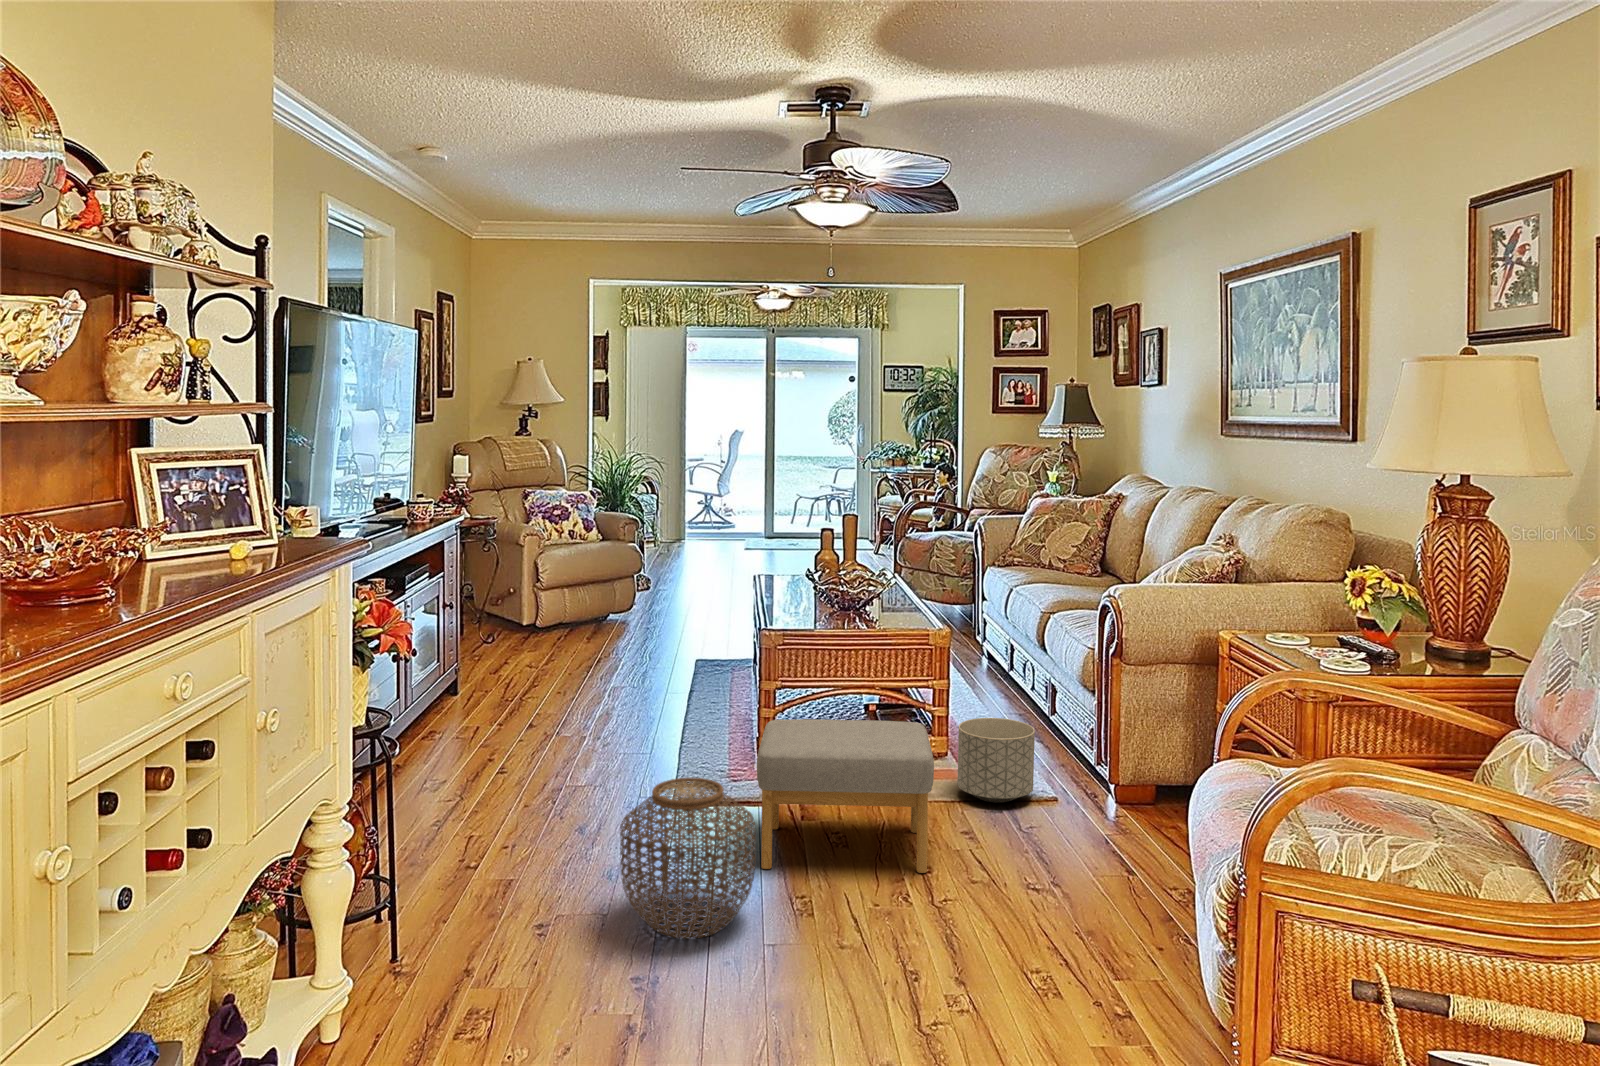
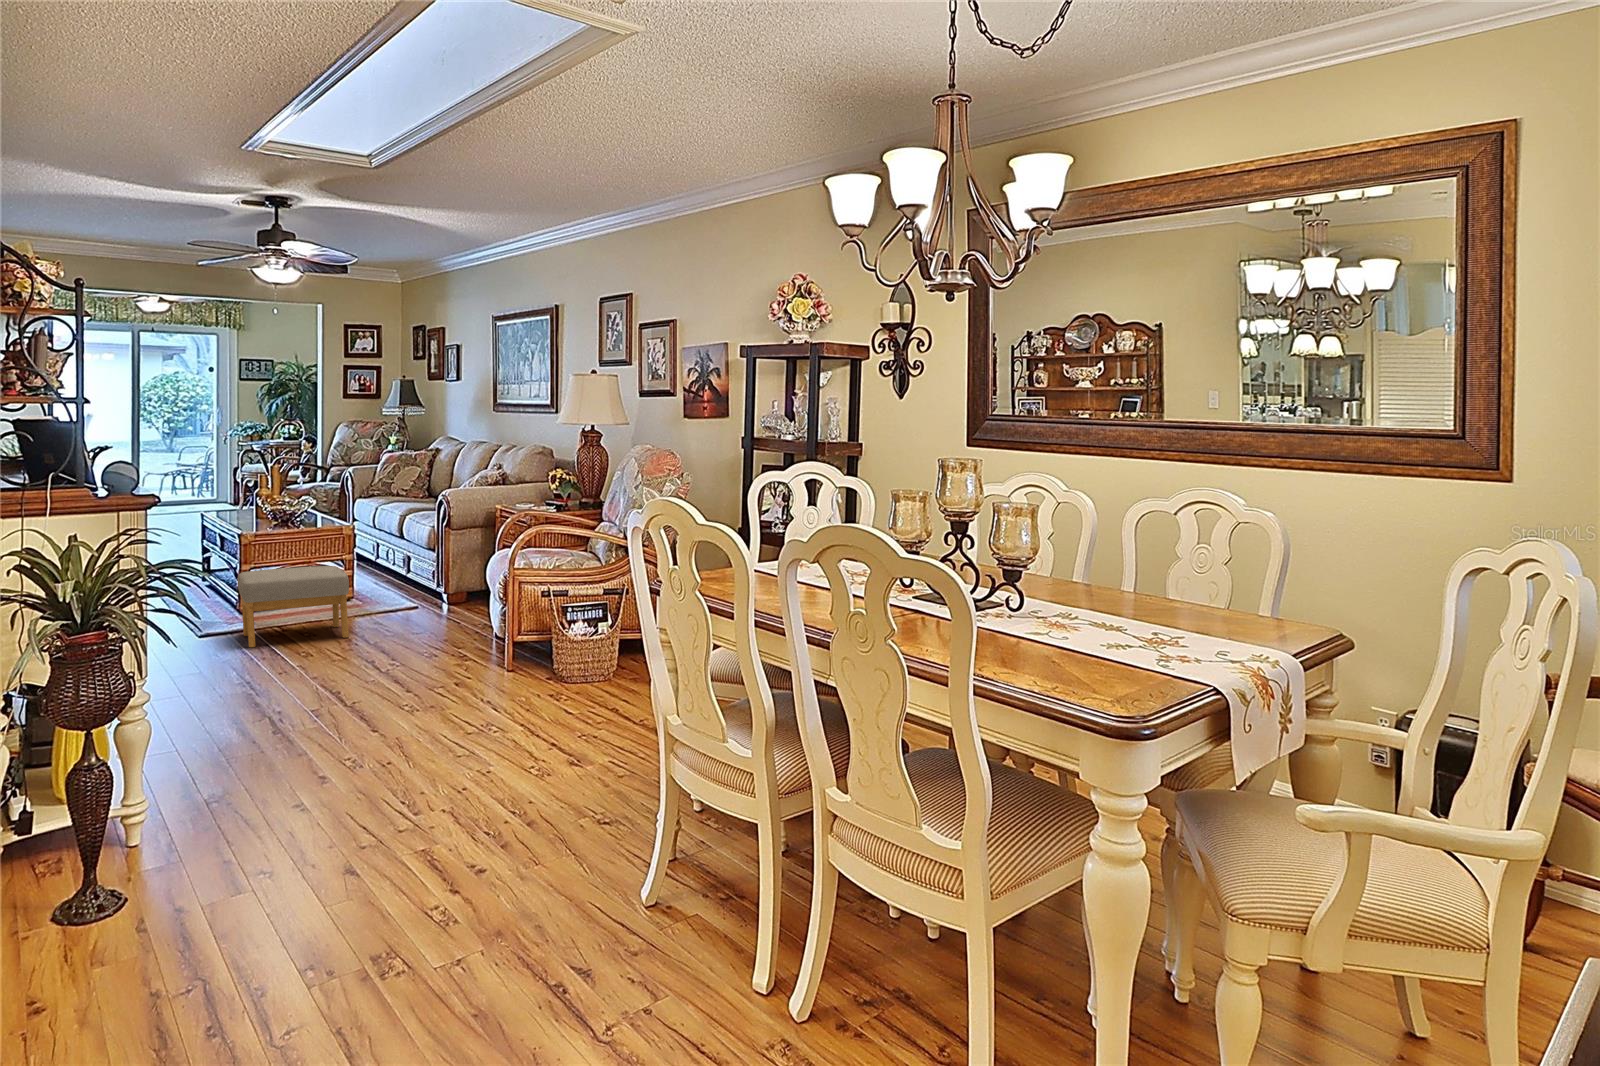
planter: present [957,718,1035,803] -> none [355,569,401,613]
woven basket: present [620,778,756,938] -> none [173,590,257,671]

